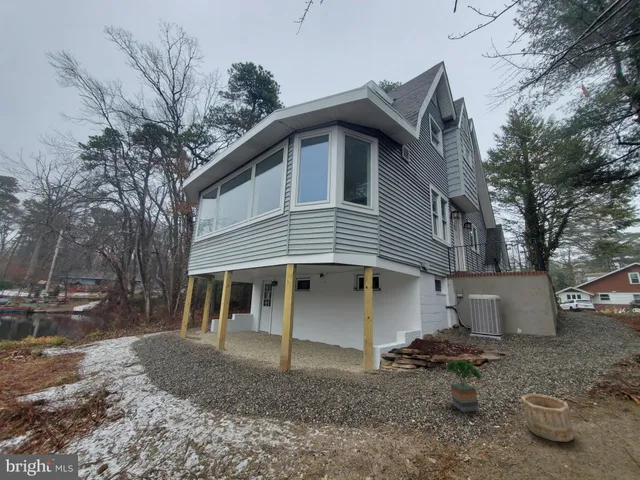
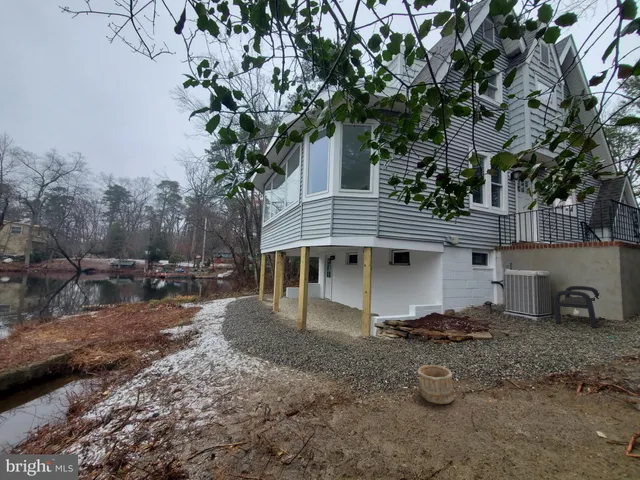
bench: none [509,309,547,344] -> present [554,286,605,328]
potted tree: present [446,360,482,412] -> none [383,332,410,374]

